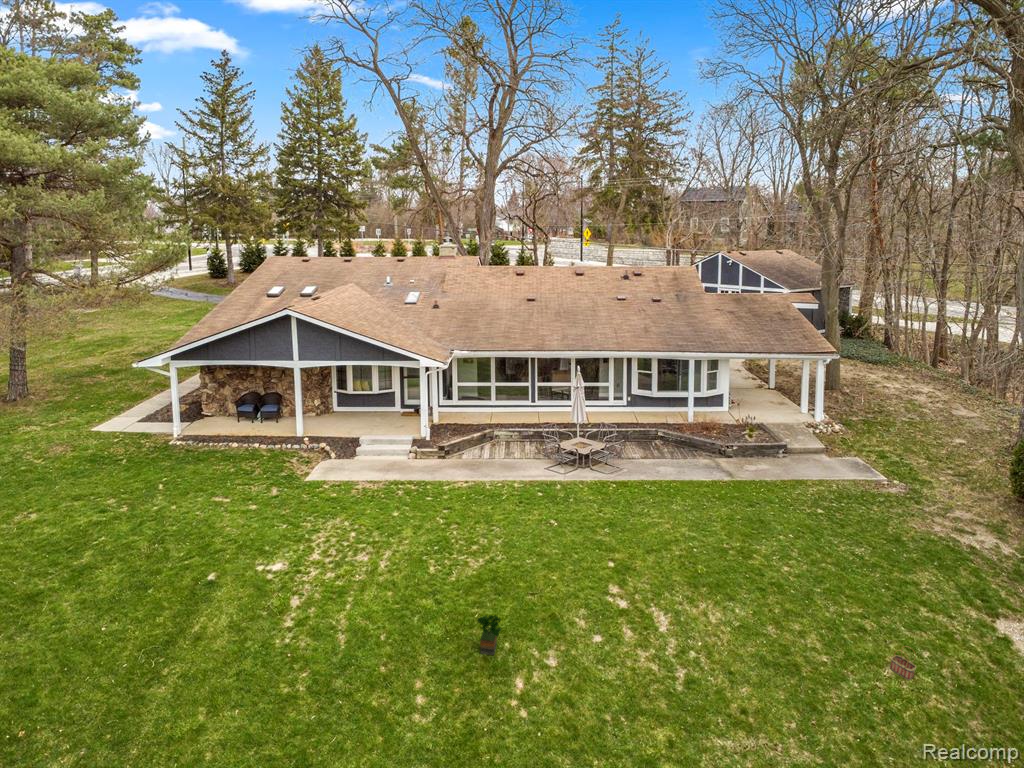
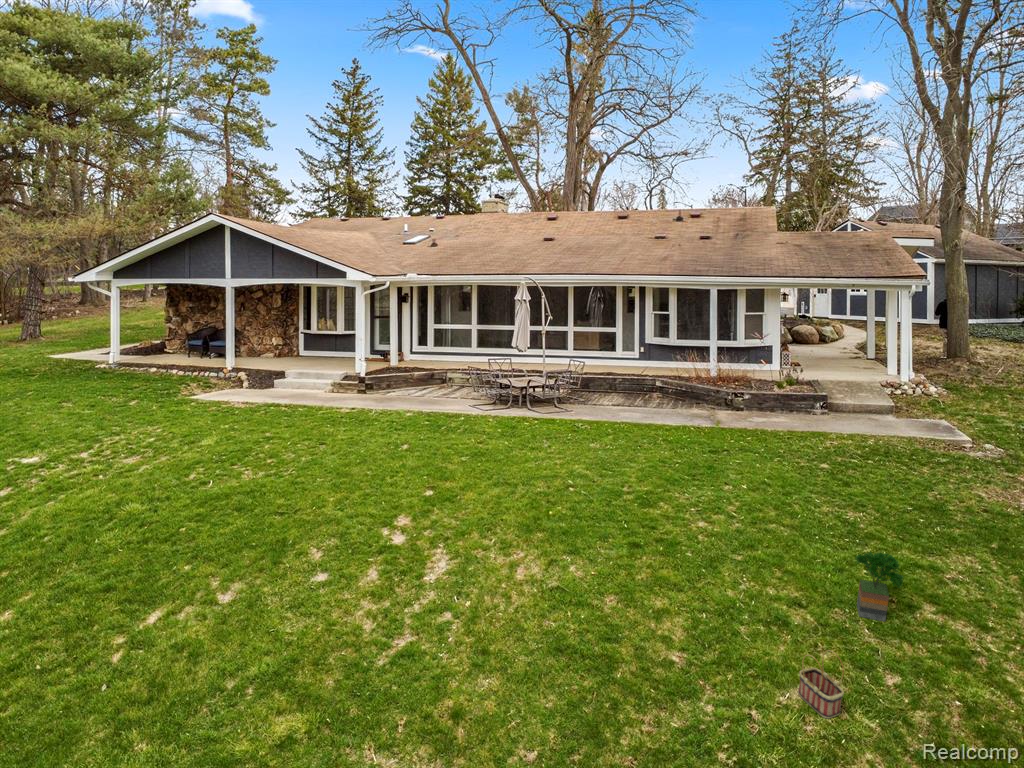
potted tree: present [477,615,501,655] -> present [855,552,903,622]

